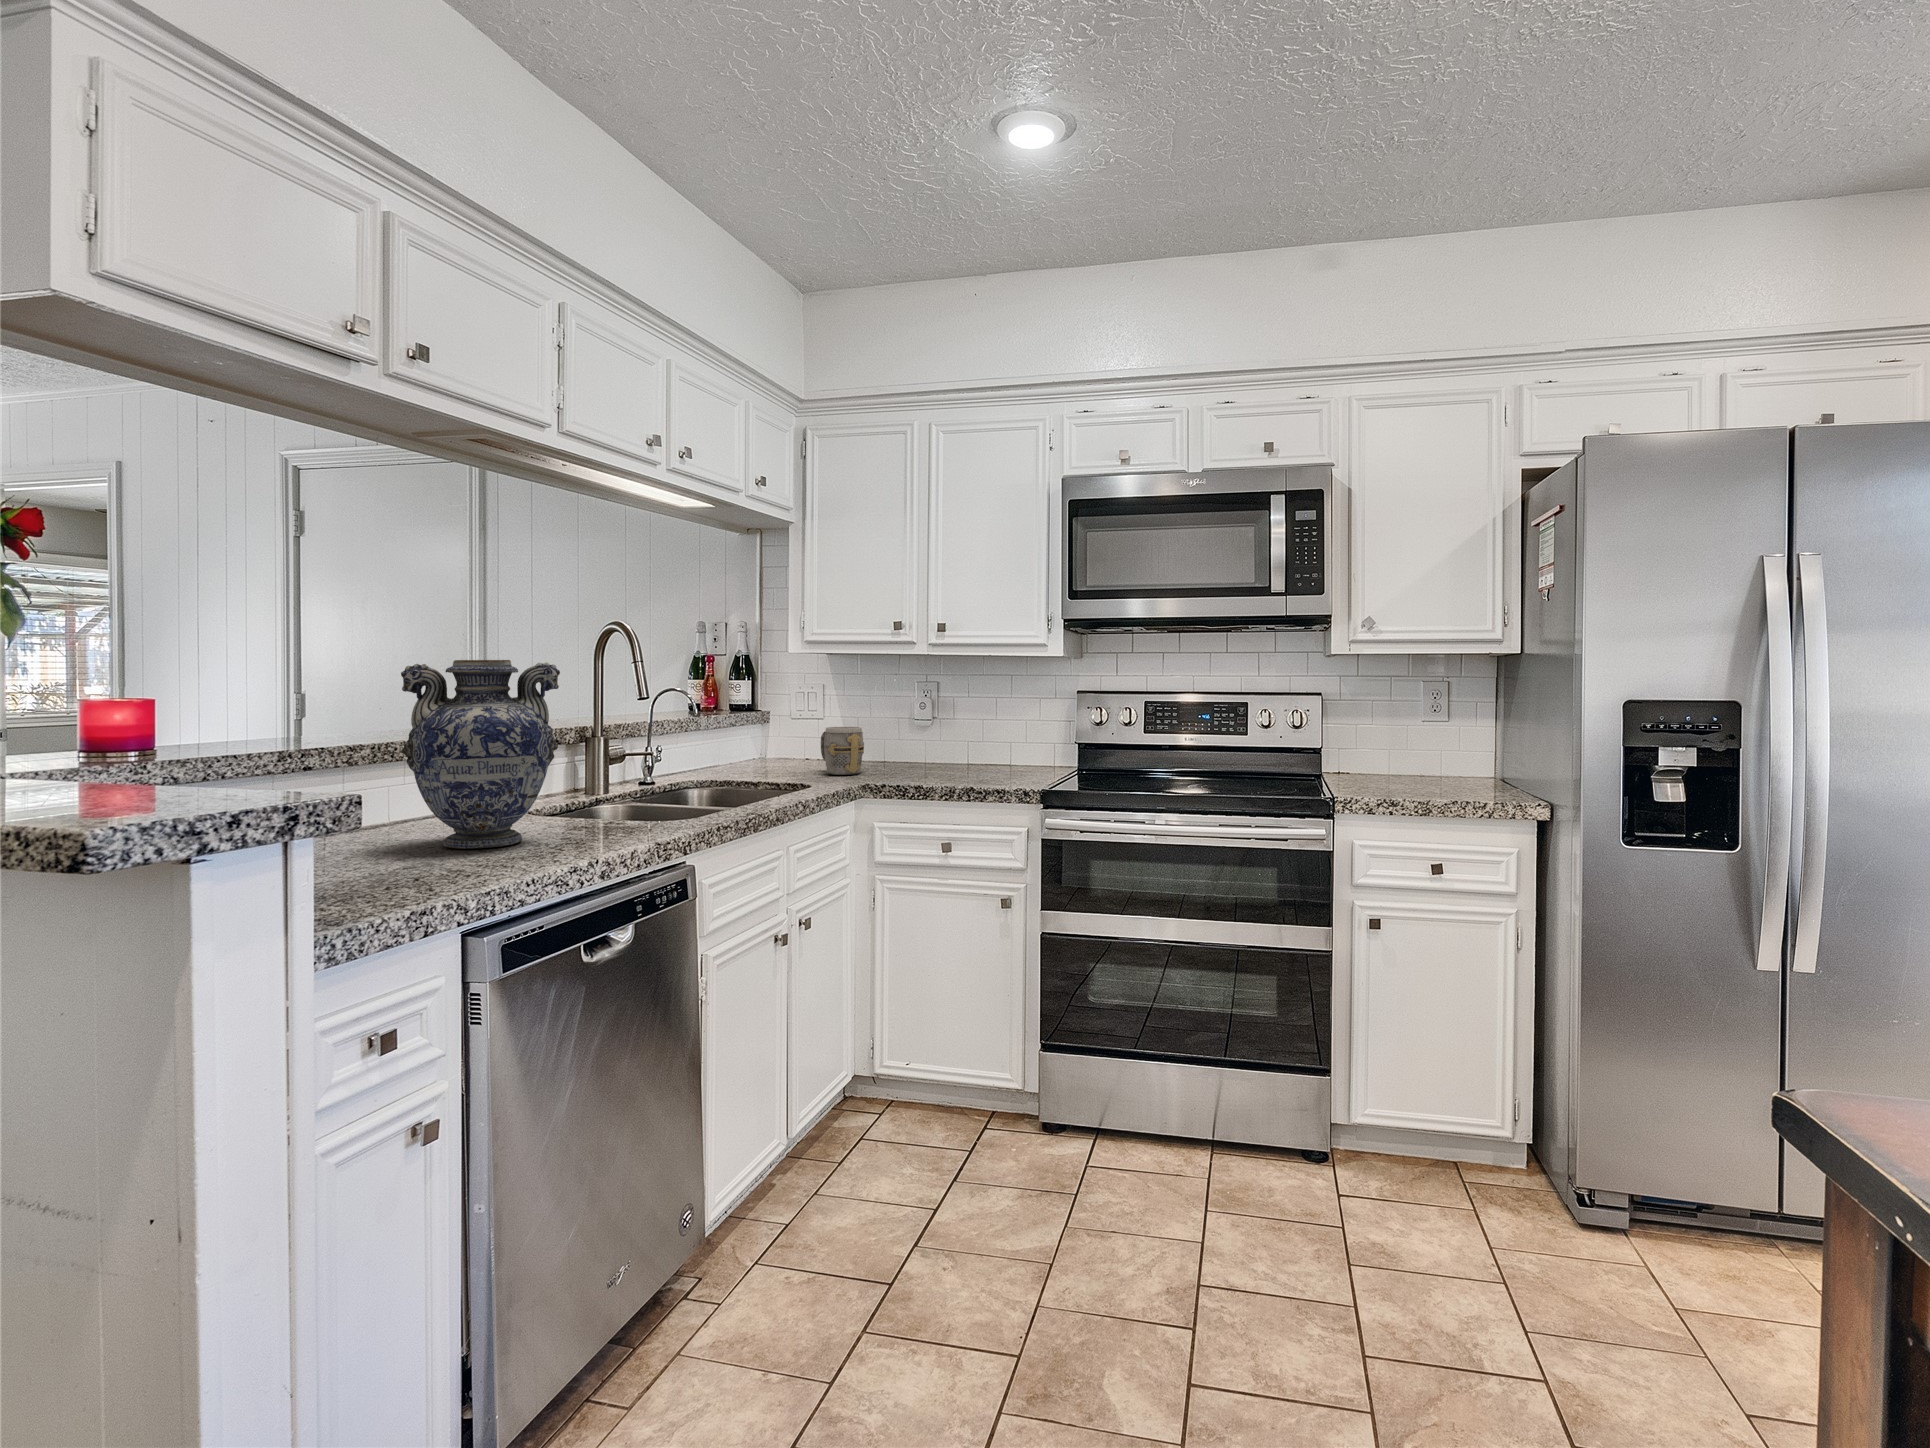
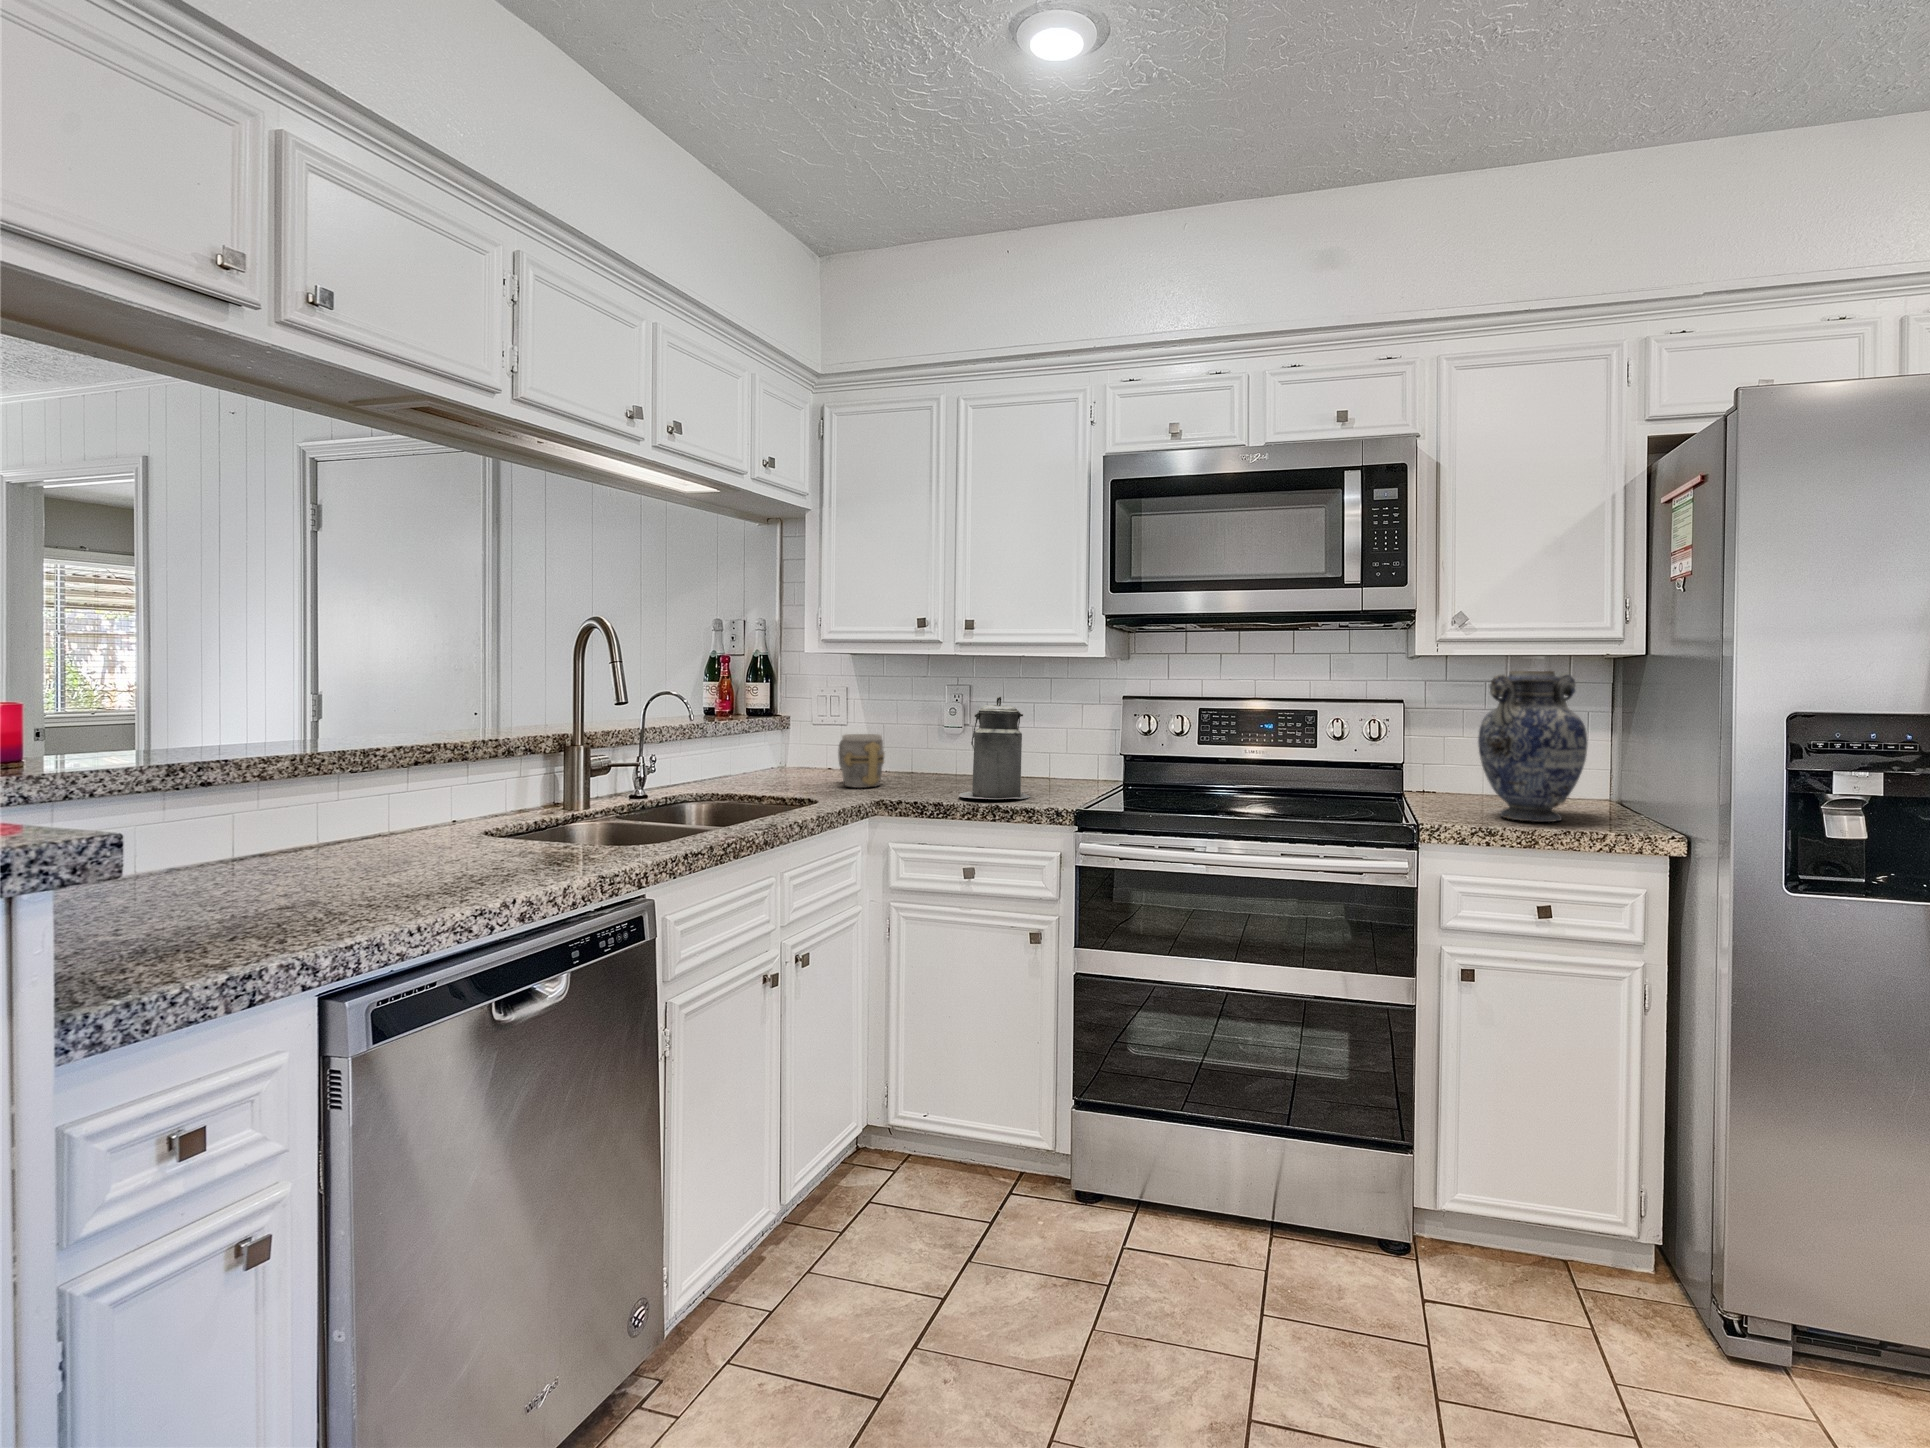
vase: present [401,660,560,849] -> present [1478,671,1588,822]
canister: none [935,692,998,782] -> present [959,697,1030,799]

